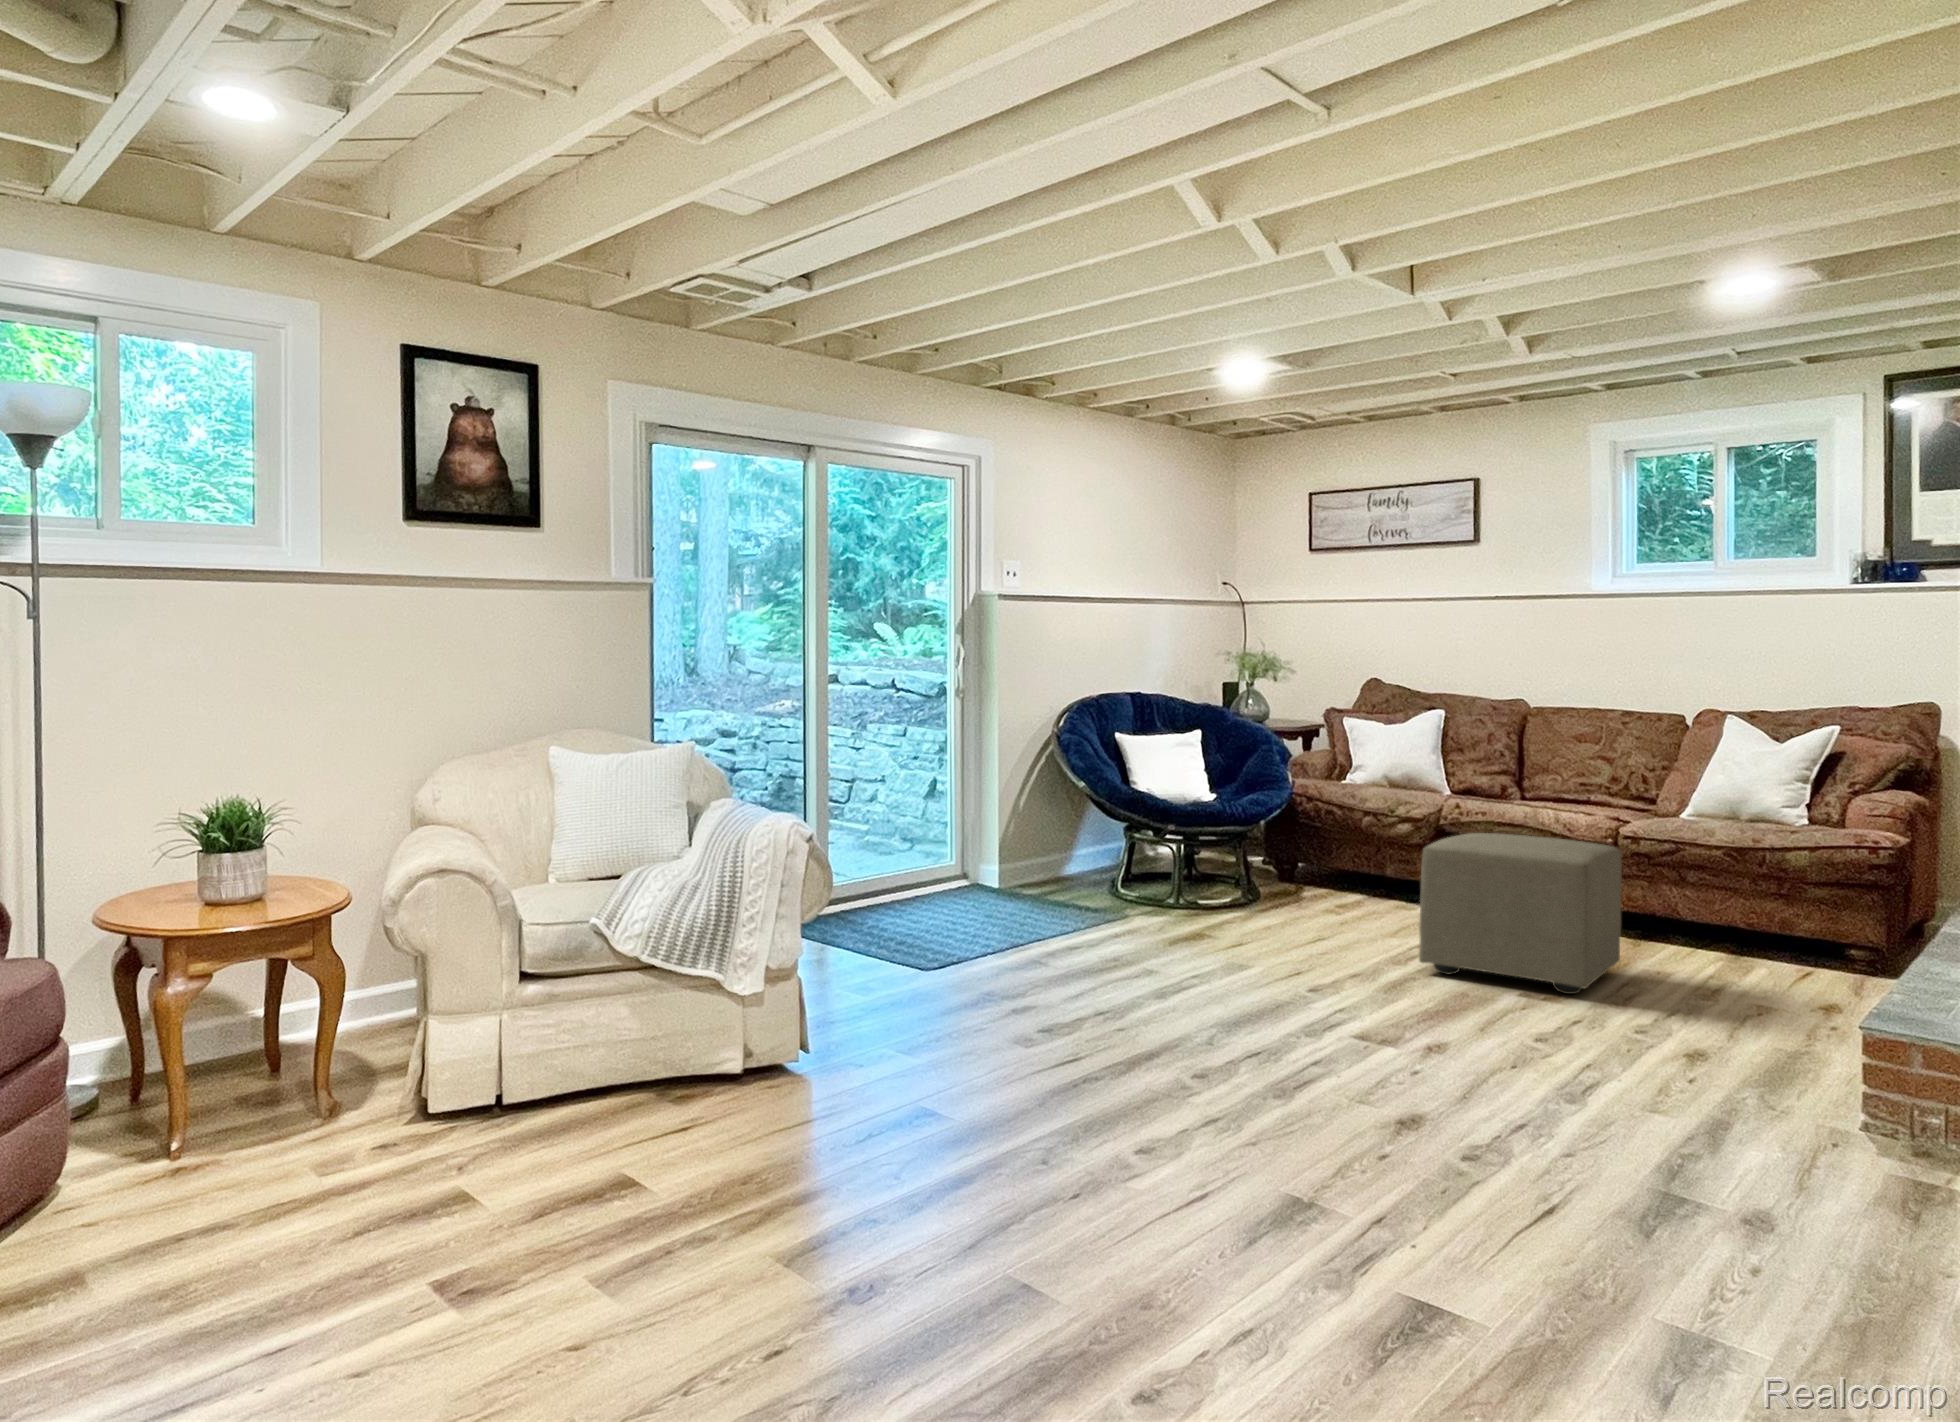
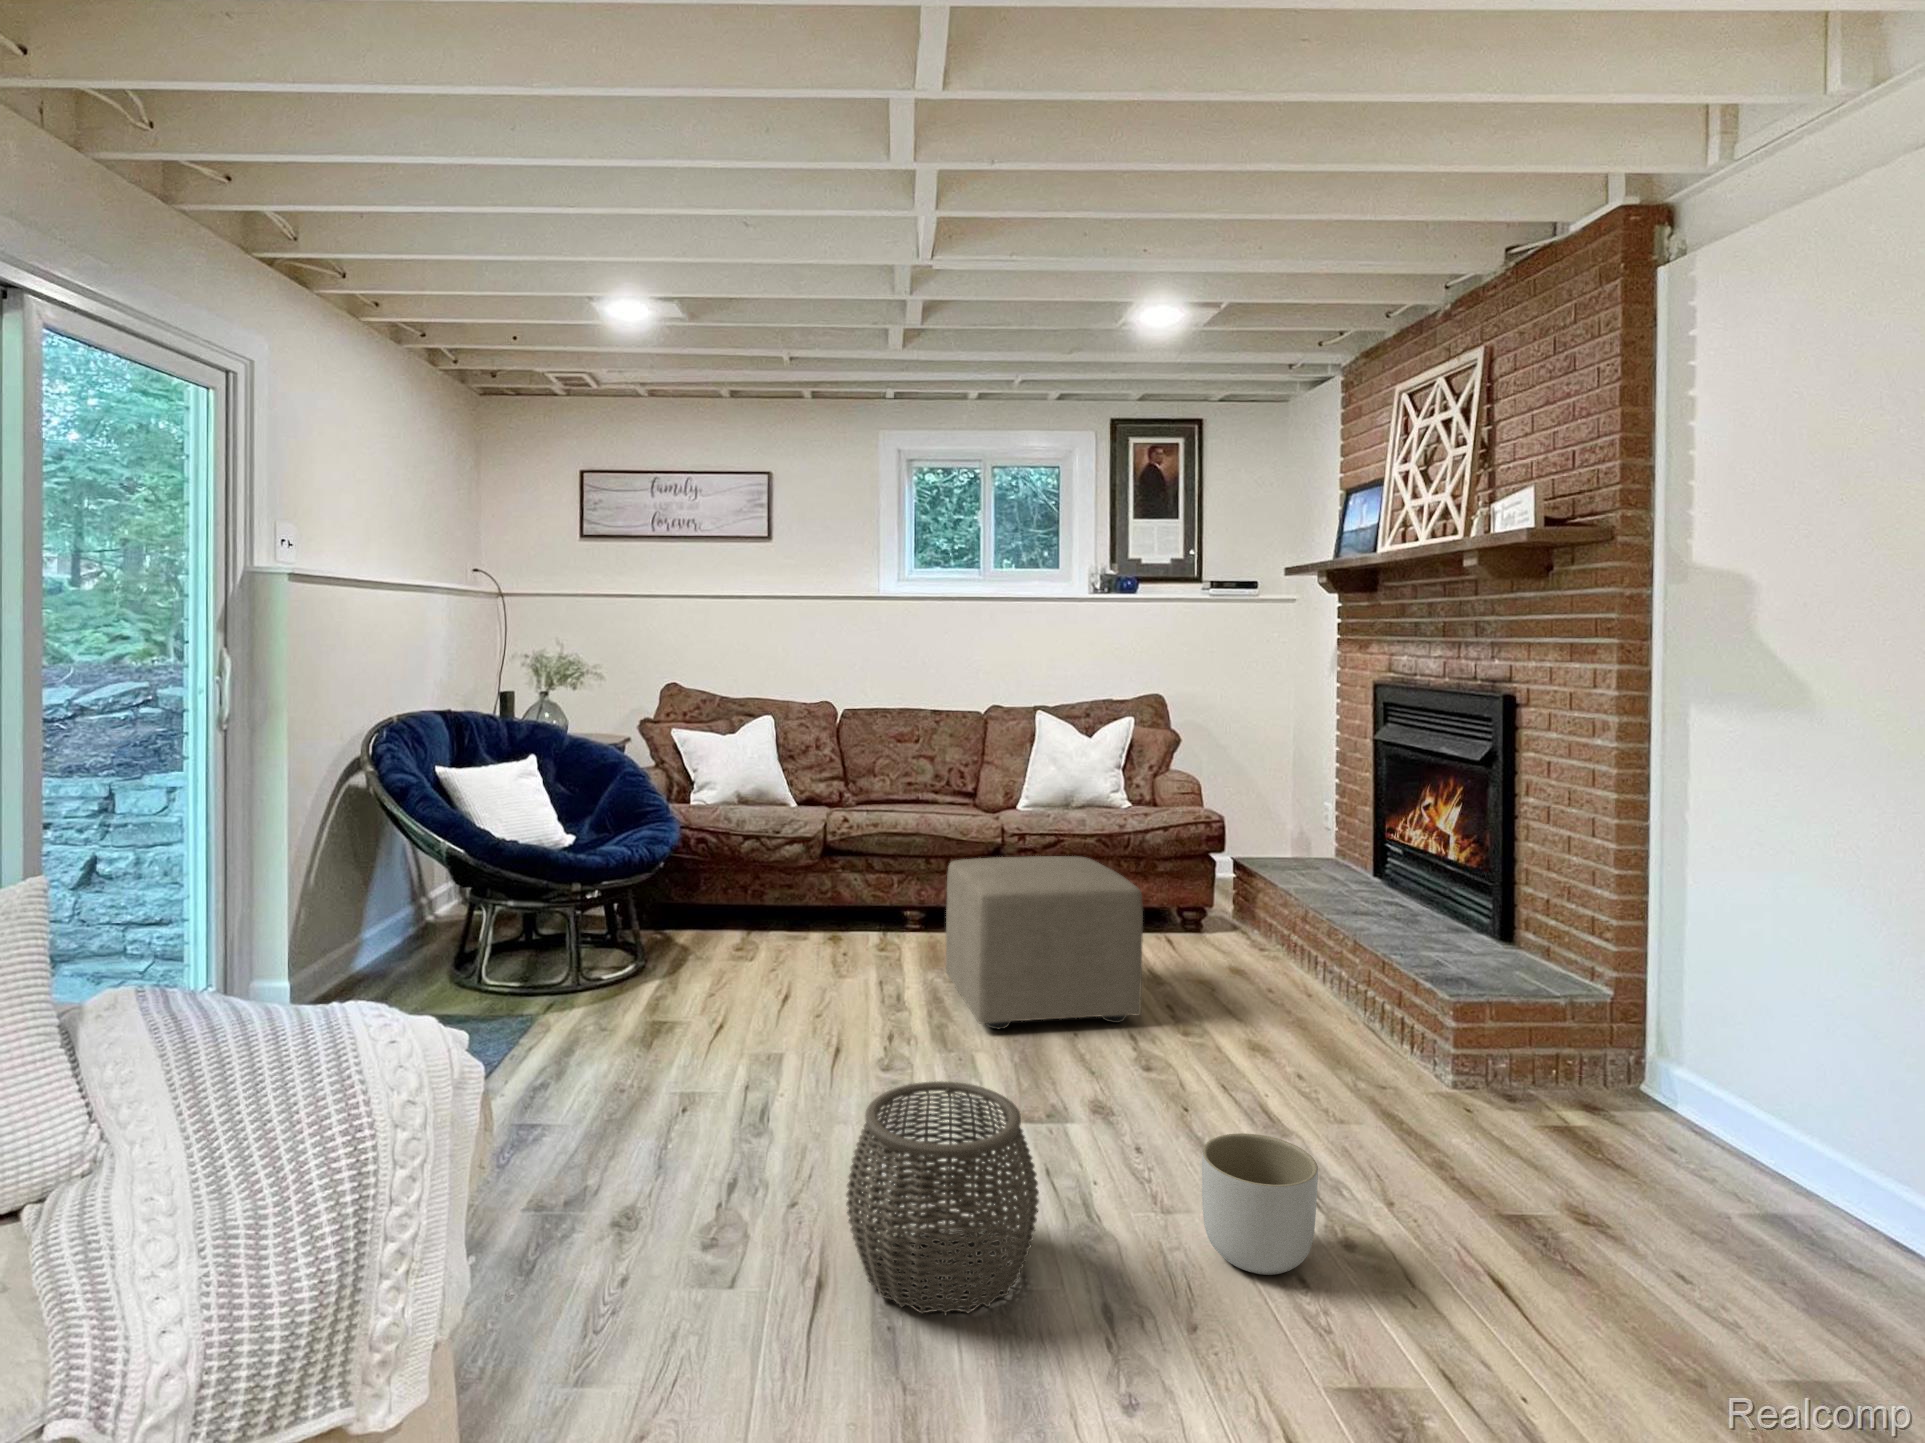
woven basket: none [1091,906,1219,1035] -> present [846,1081,1039,1315]
planter: none [1317,985,1406,1079] -> present [1202,1133,1318,1275]

